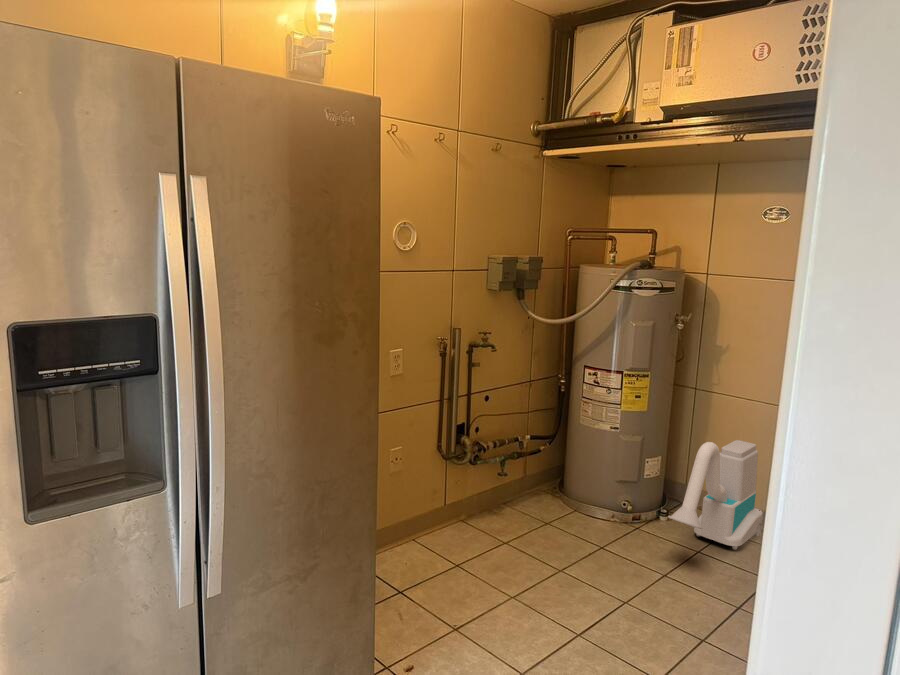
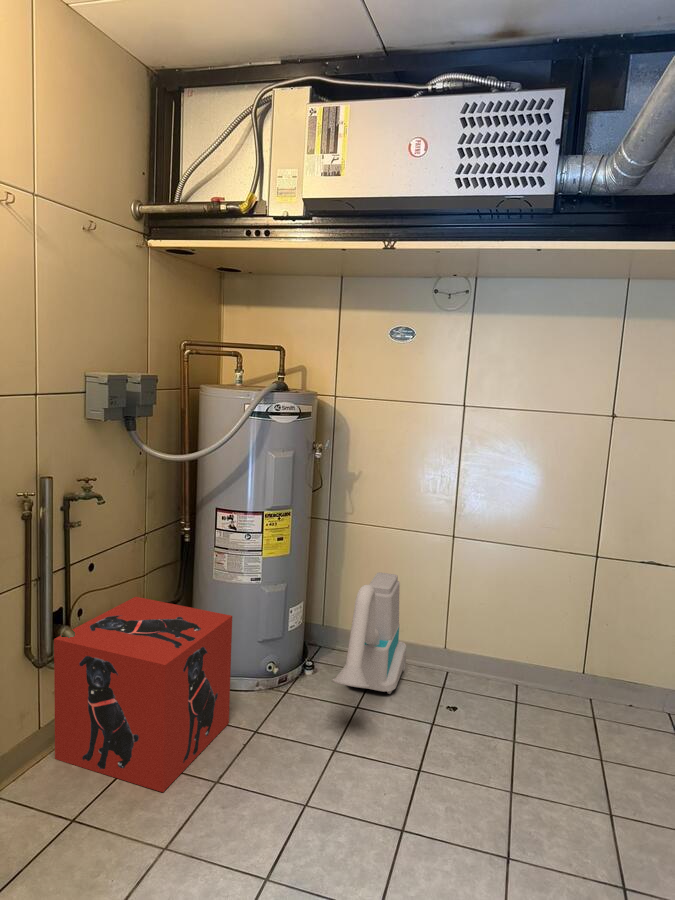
storage box: none [453,427,588,566] -> present [54,597,232,792]

